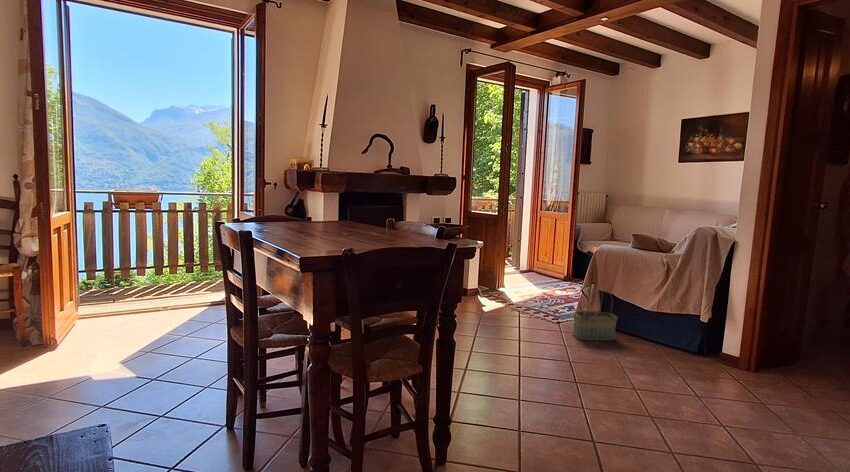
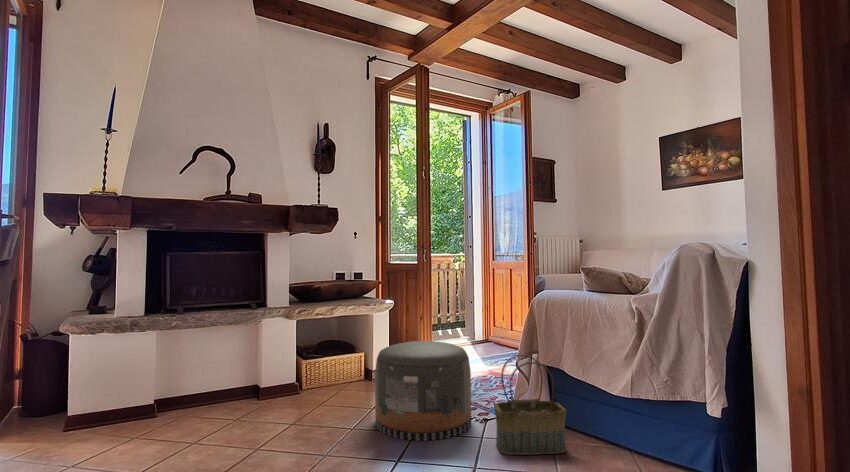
pouf: none [492,273,554,332] -> present [375,341,471,441]

